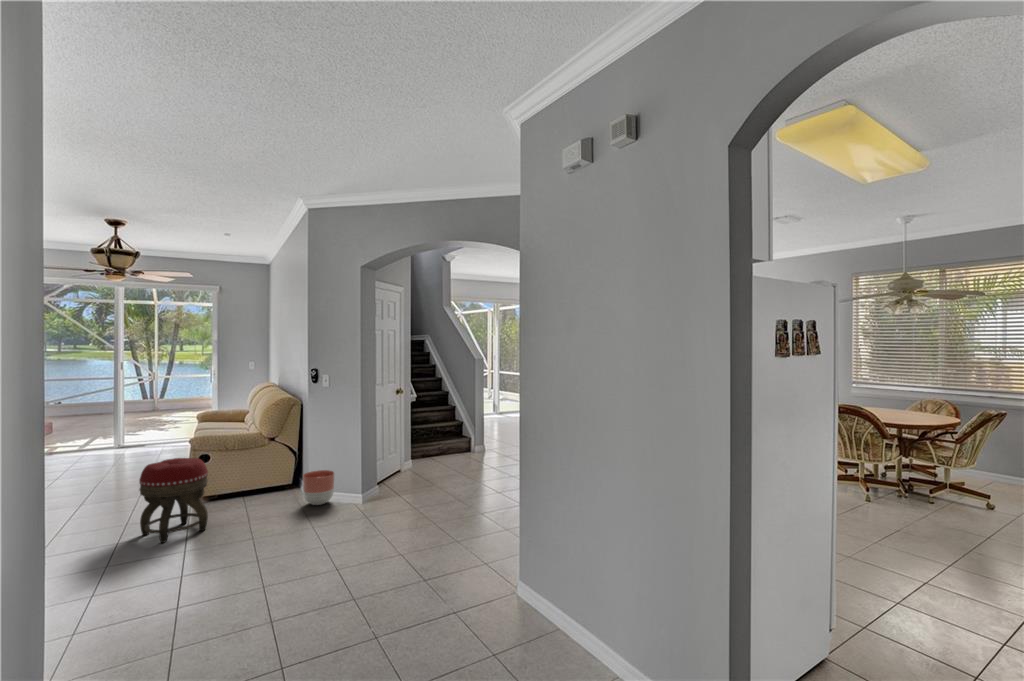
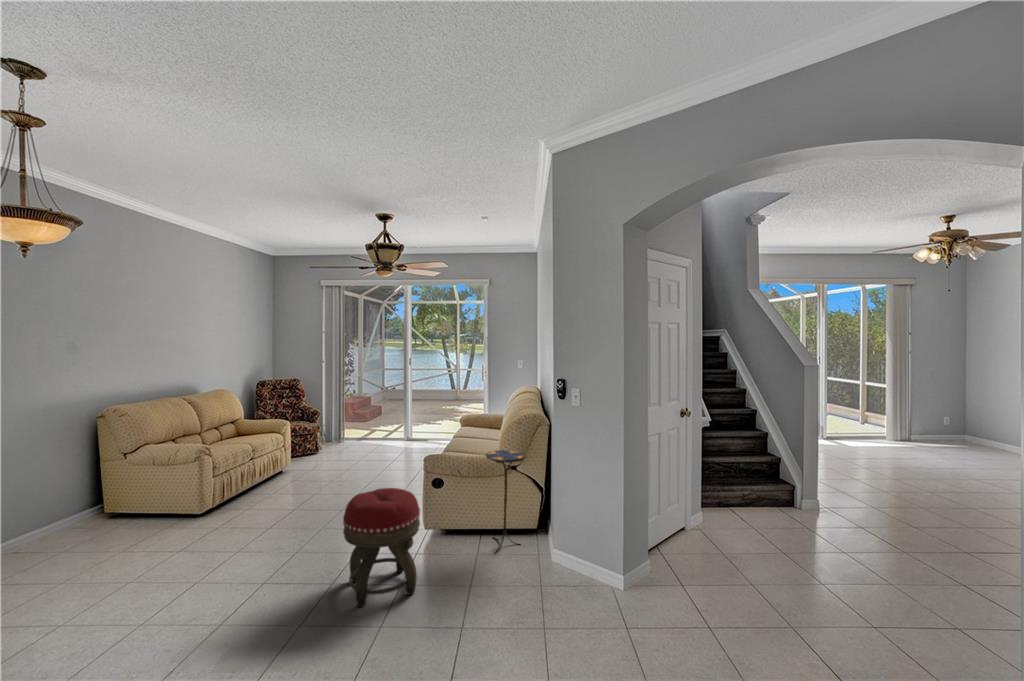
side table: none [251,427,286,502] -> present [486,450,526,551]
planter: present [303,470,334,505] -> none [541,526,584,582]

